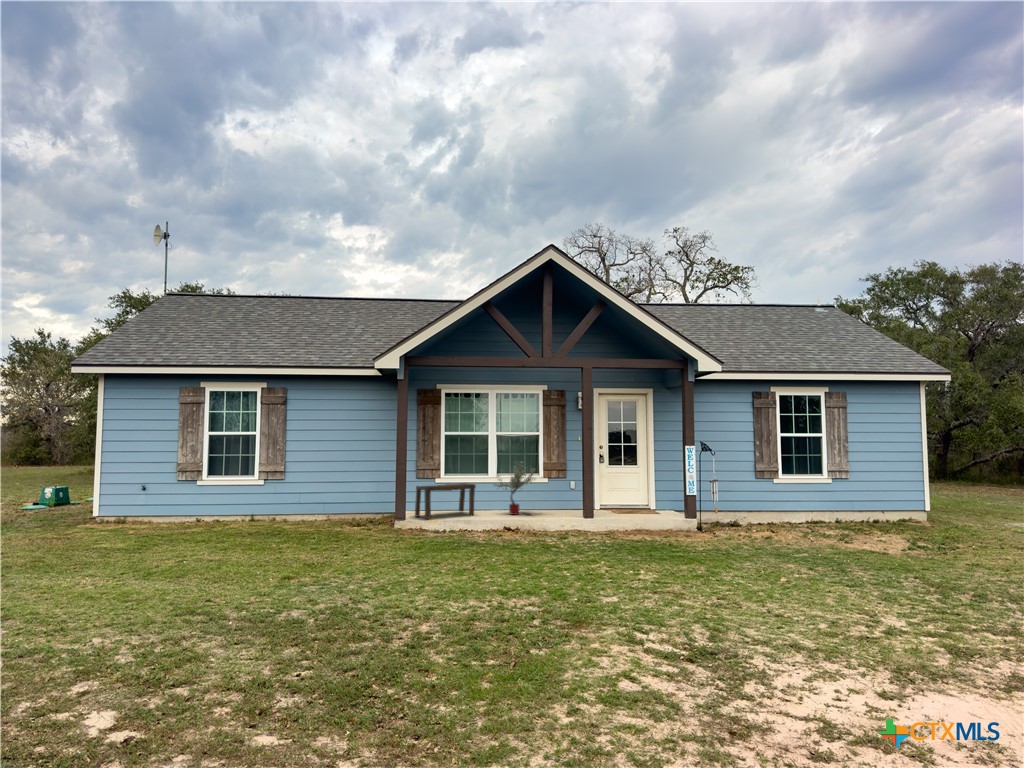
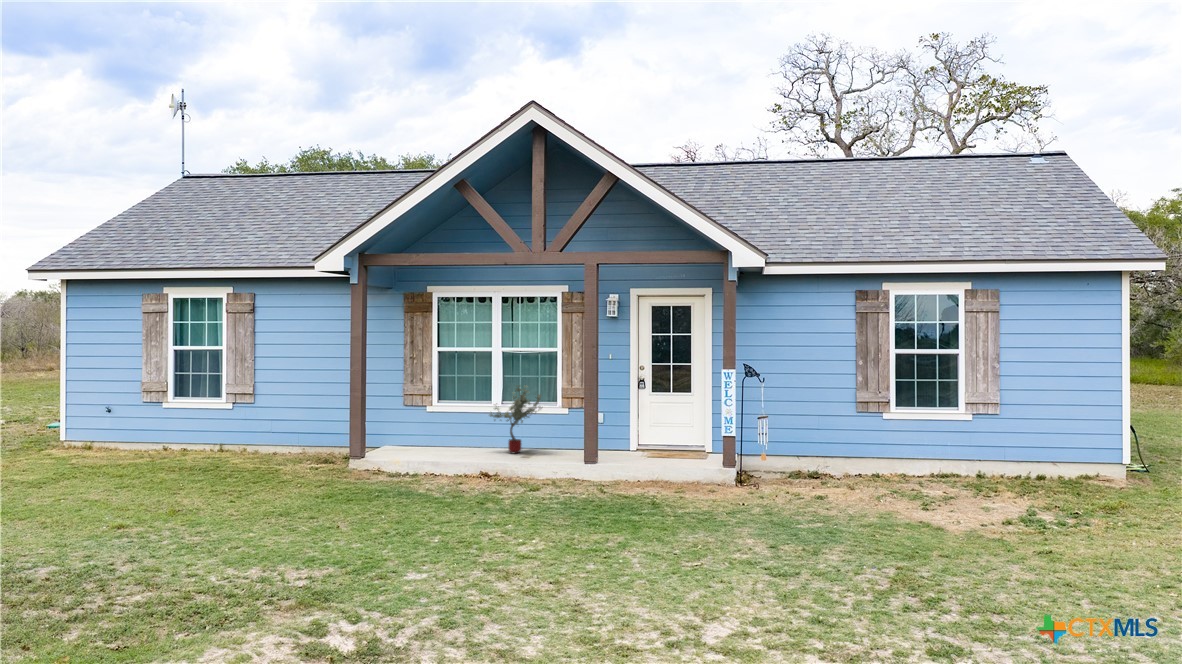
bench: present [415,483,476,519] -> none [390,411,465,456]

